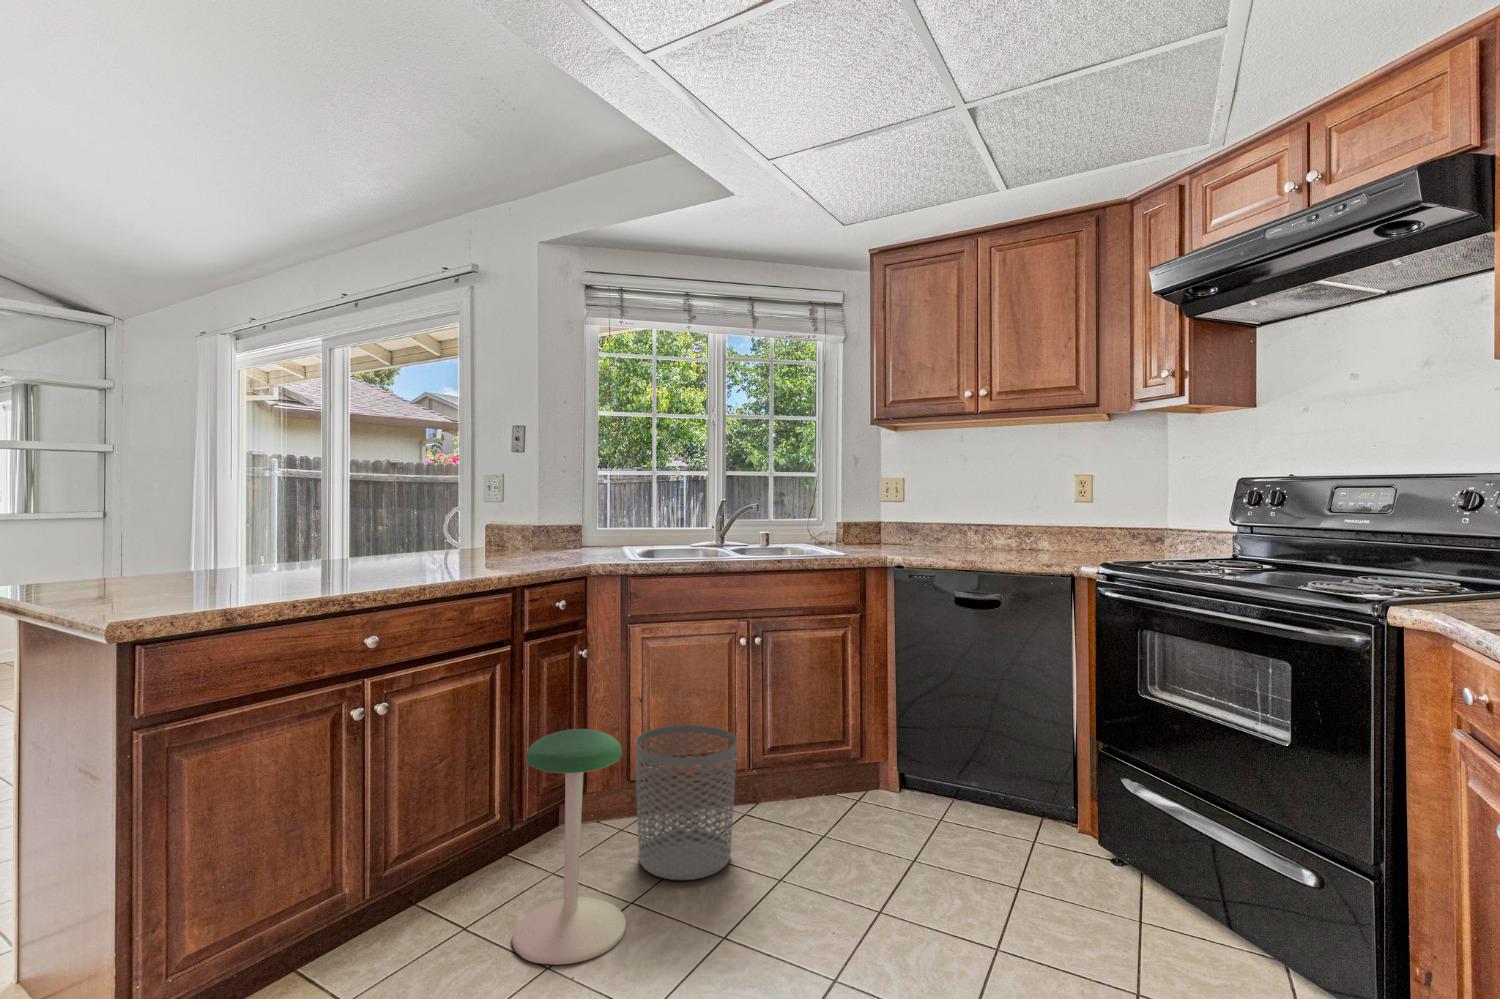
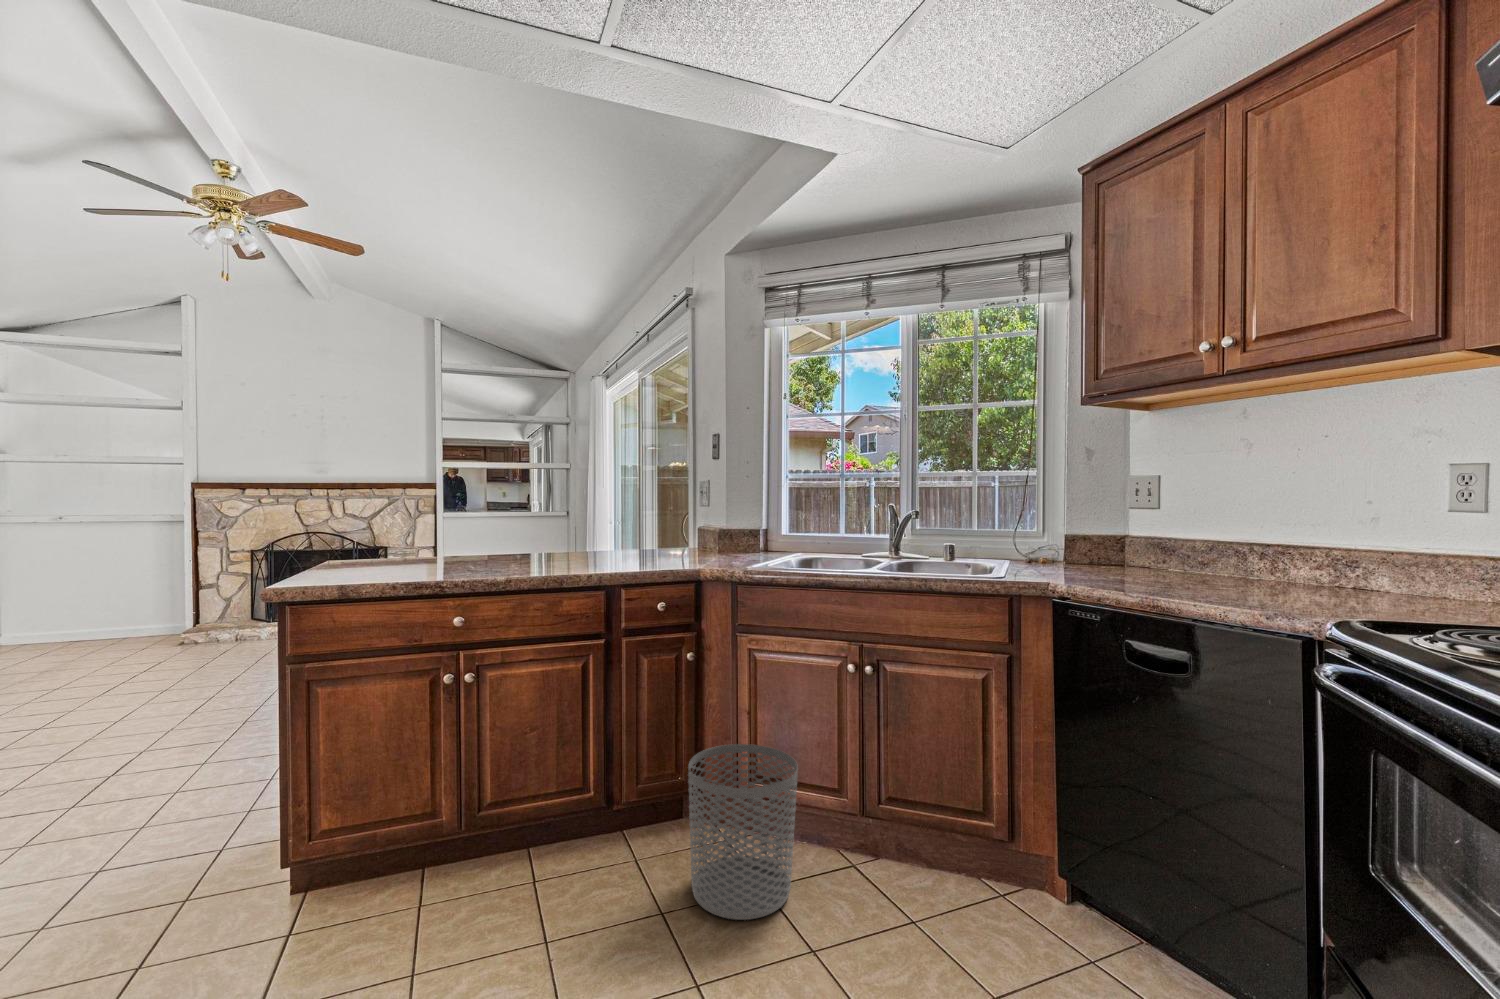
stool: present [512,729,626,965] -> none [521,727,632,957]

